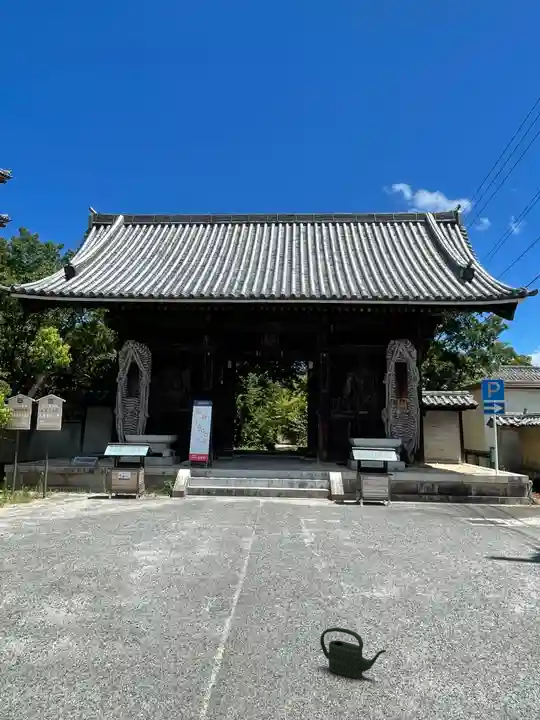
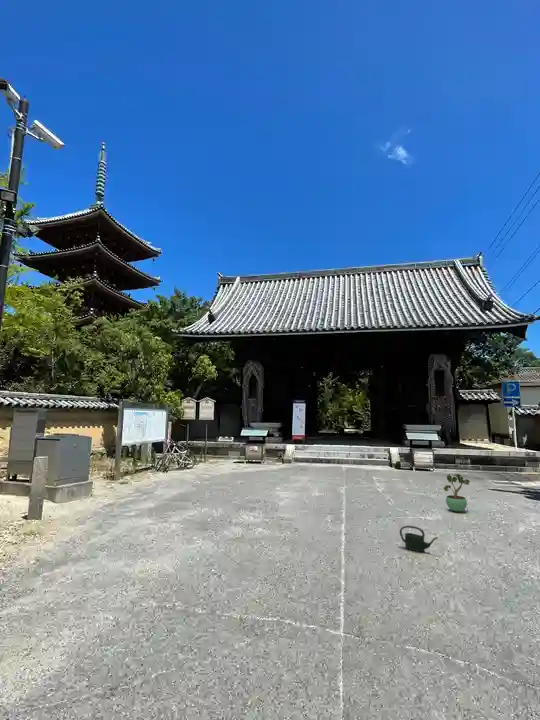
potted plant: none [400,518,440,579] -> present [444,474,470,512]

